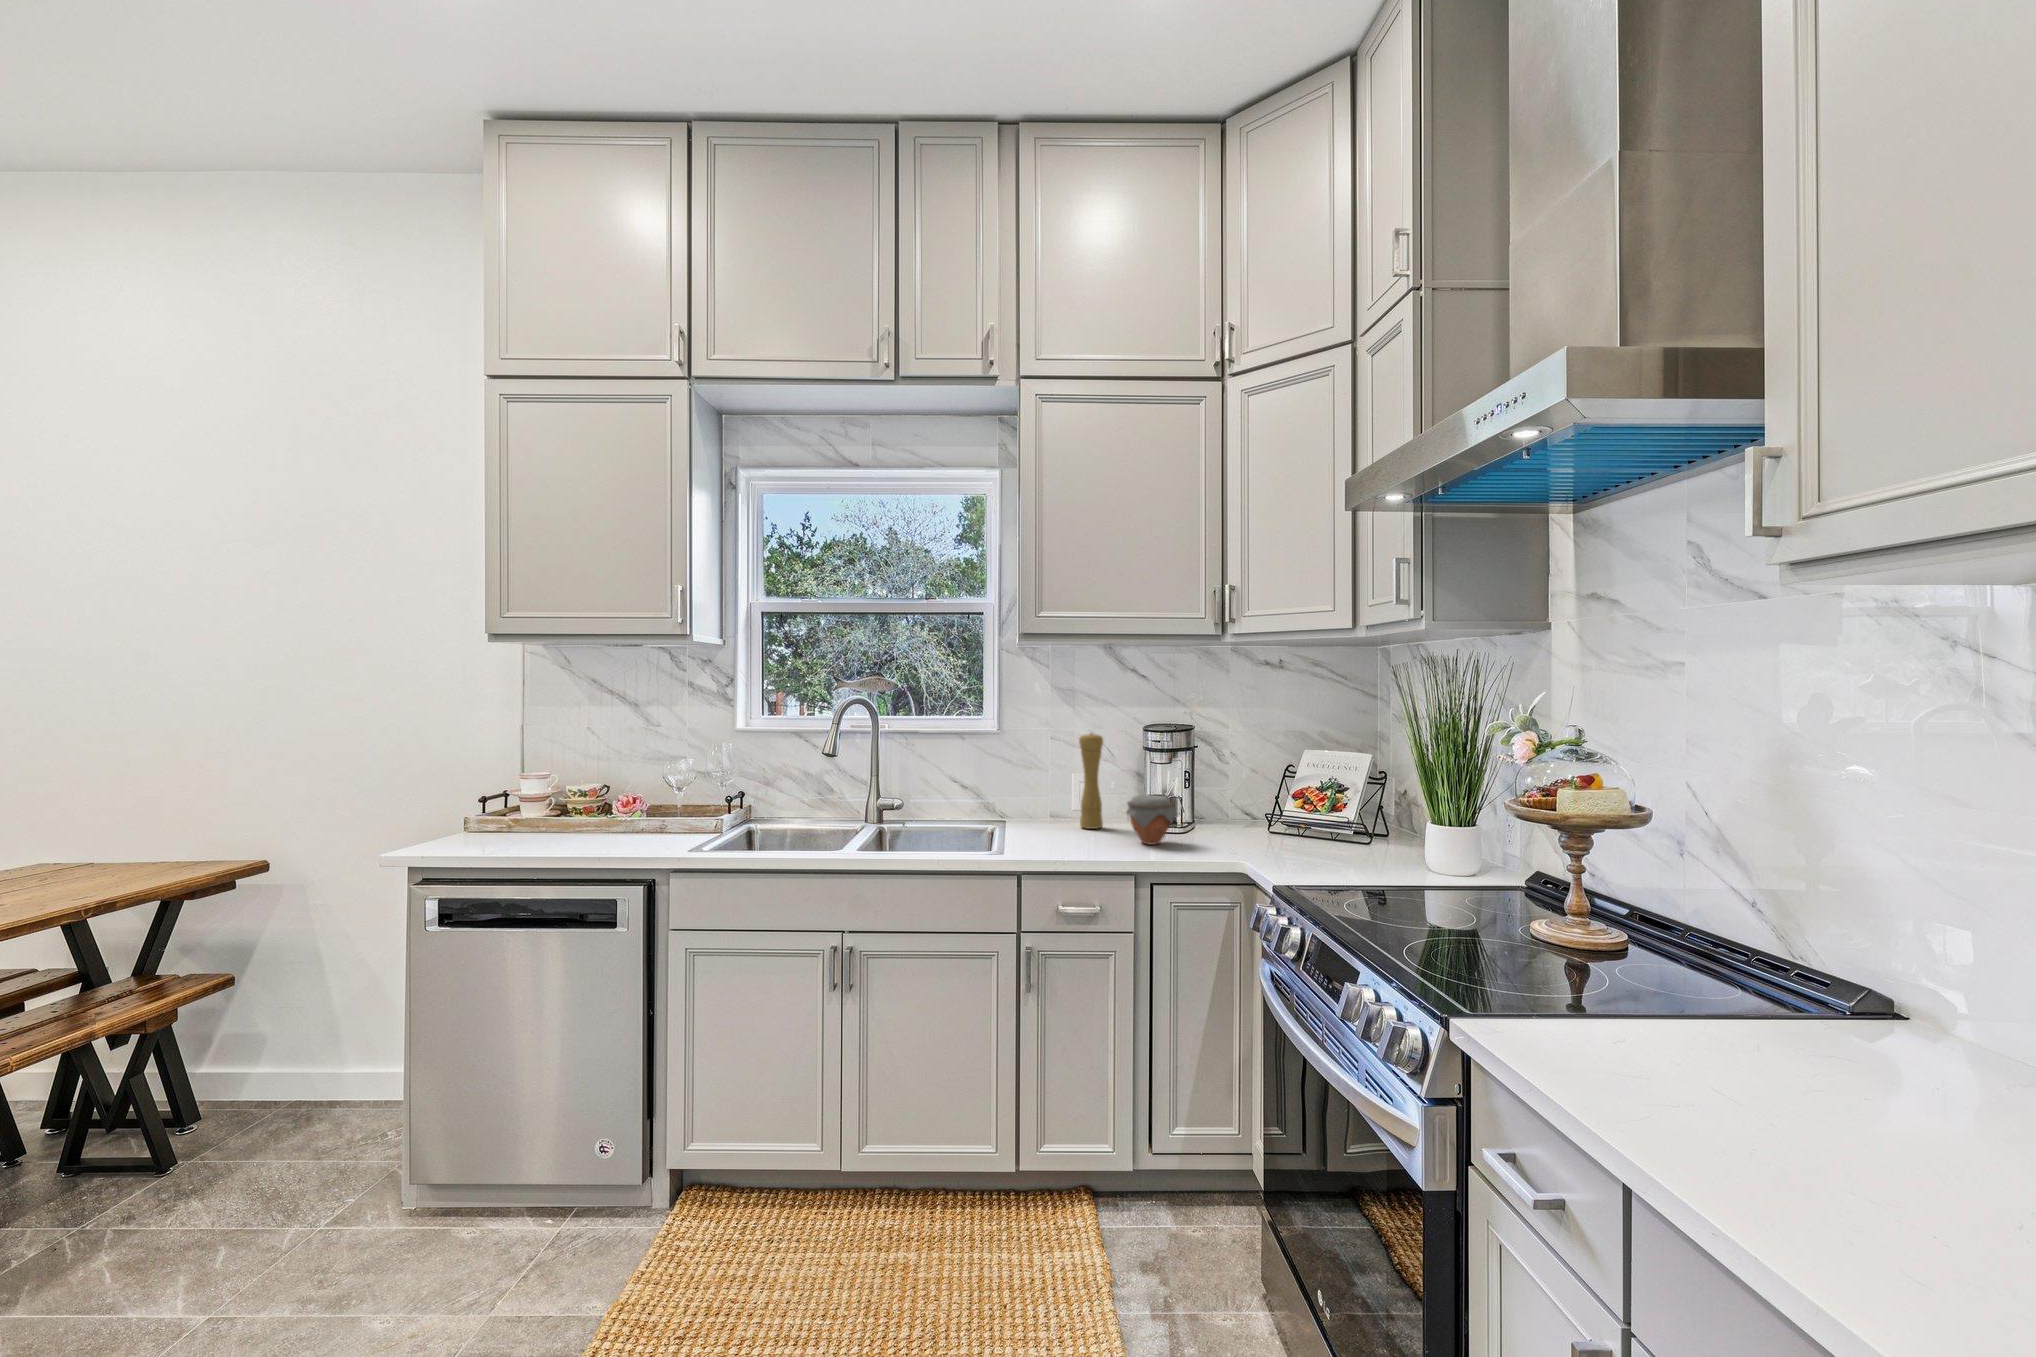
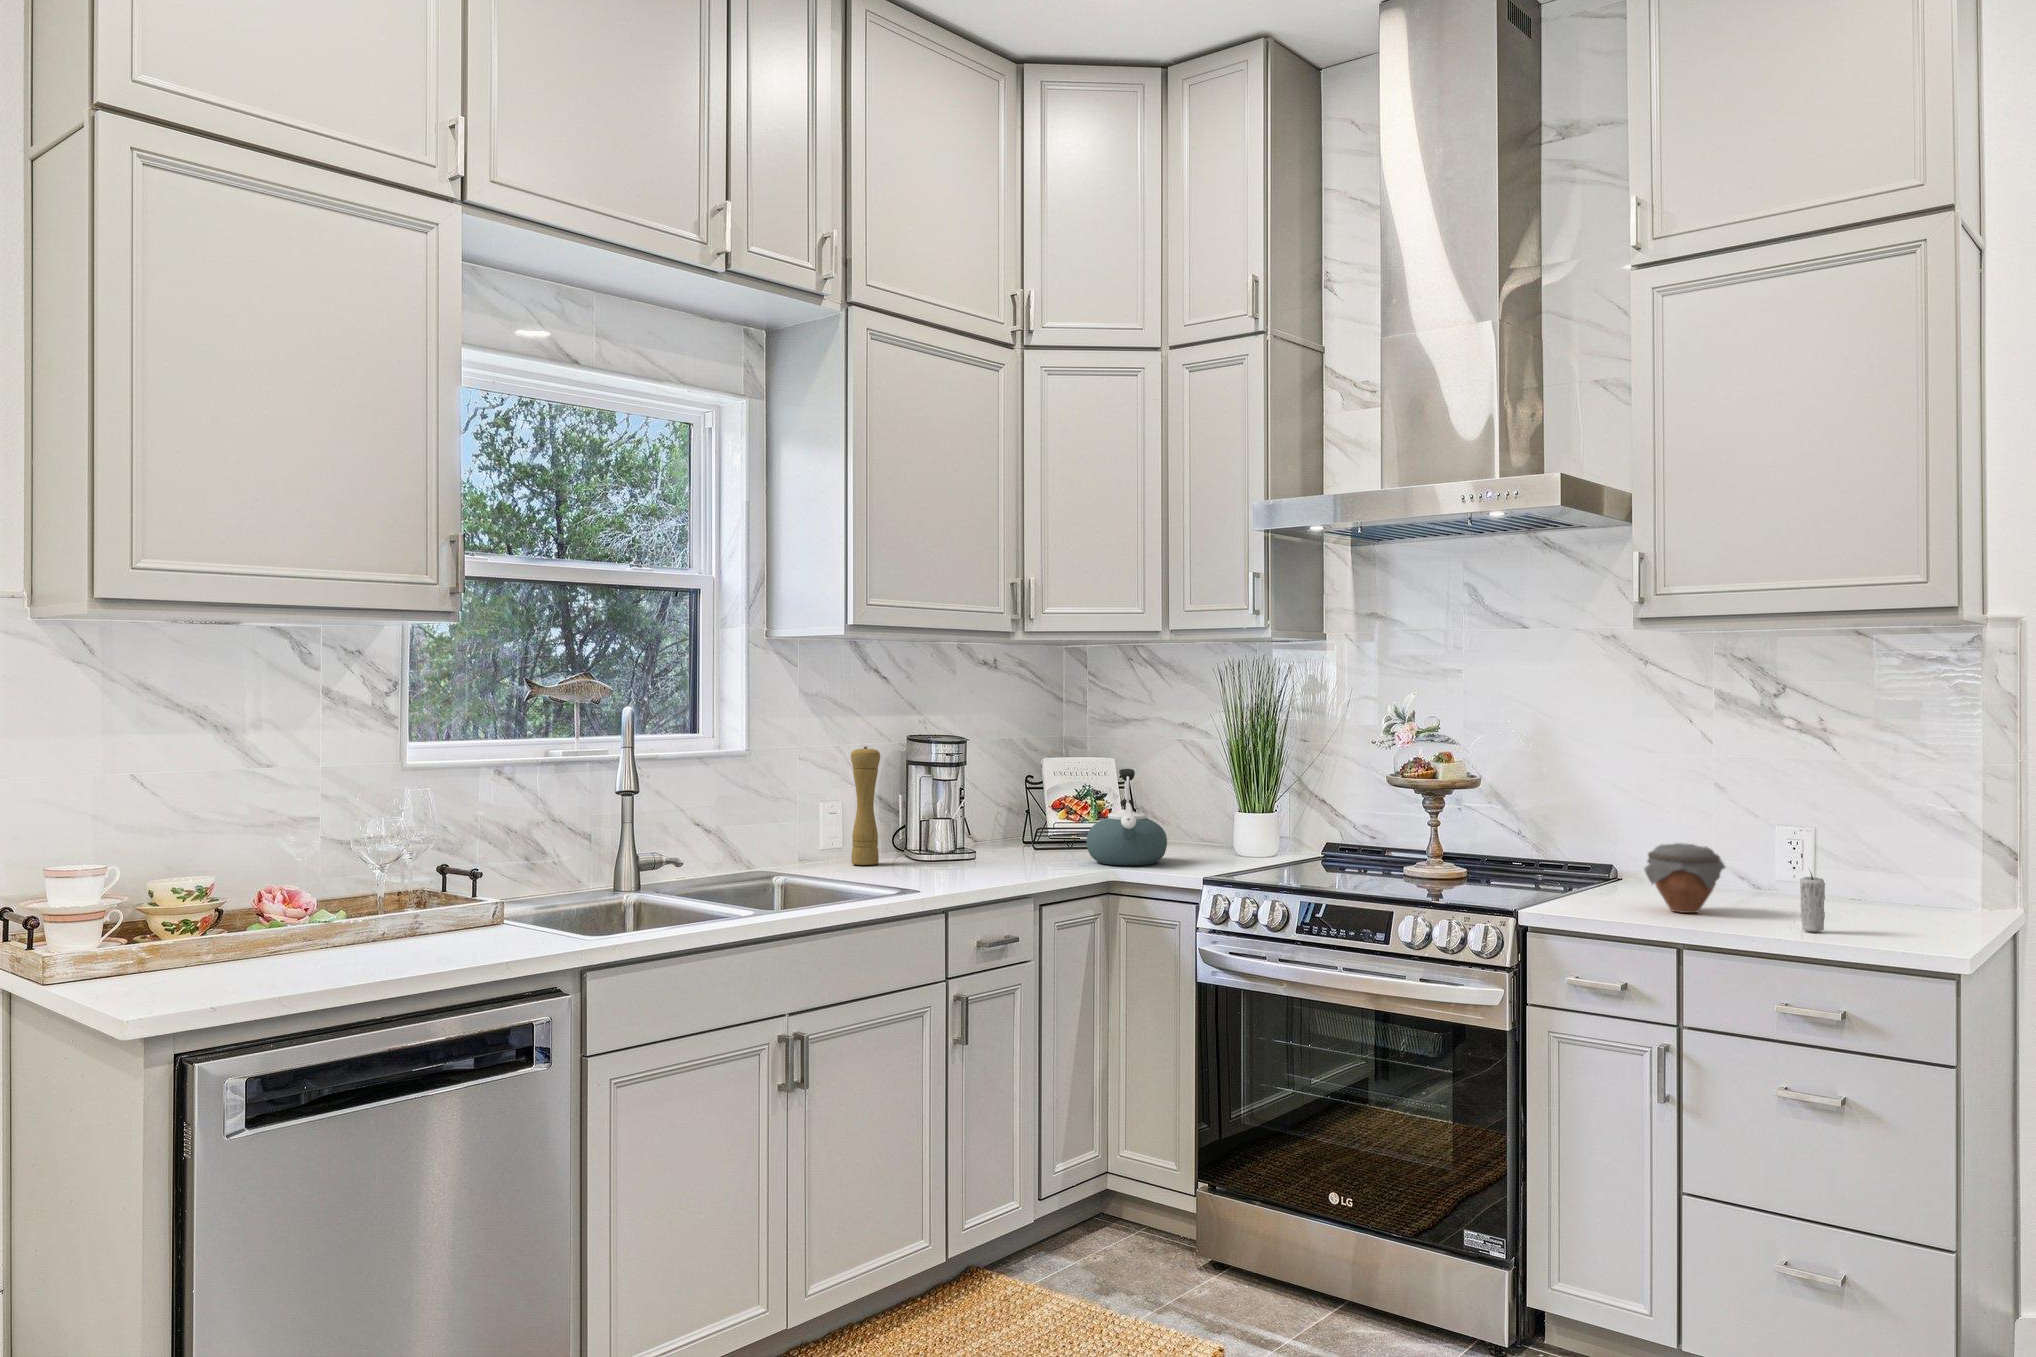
kettle: none [1250,765,1333,862] -> present [1087,769,1167,866]
jar: present [1127,794,1176,845] -> present [1644,843,1725,913]
candle: none [1885,1077,1956,1228] -> present [1800,871,1825,931]

